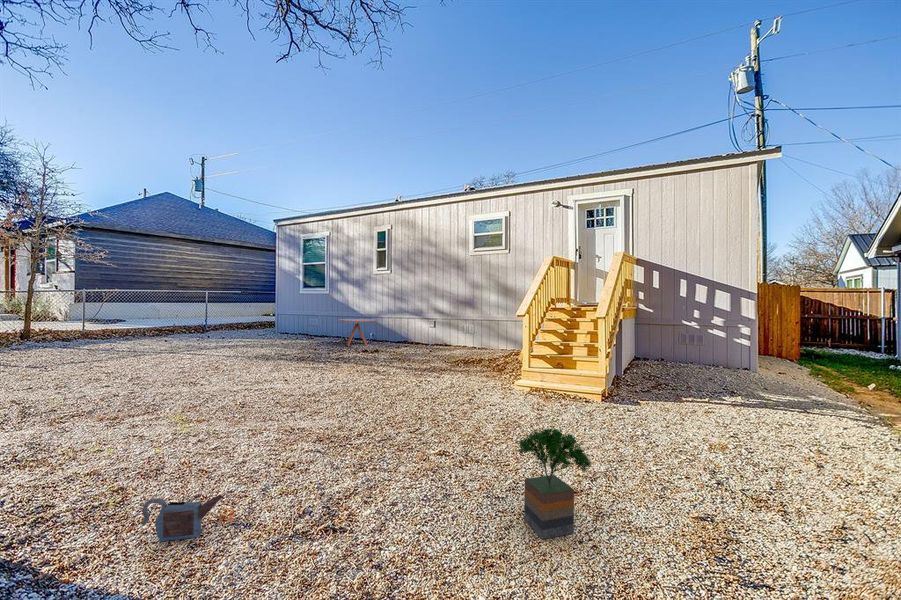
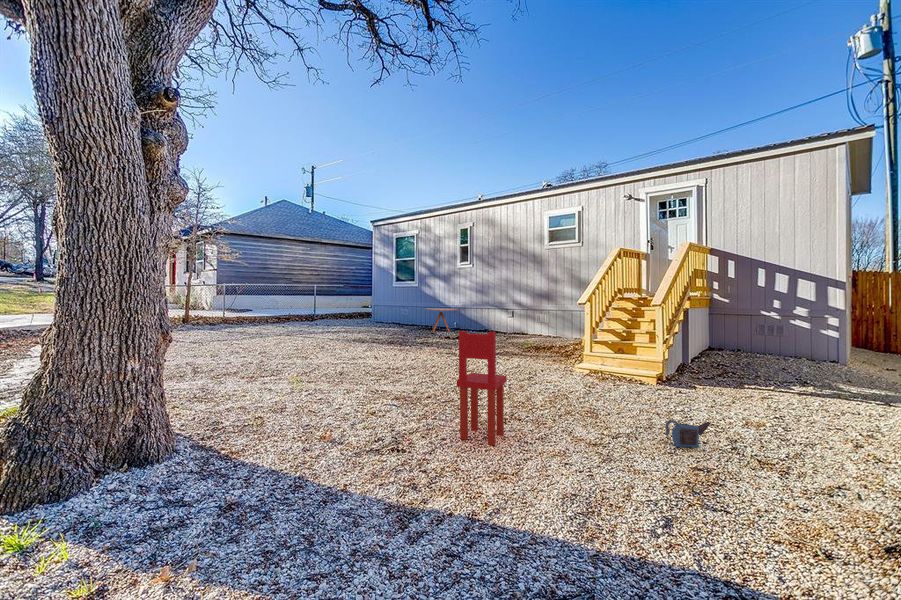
chair: none [381,355,447,510] -> present [457,331,507,445]
potted tree: present [518,428,591,539] -> none [557,388,614,468]
watering can: present [141,495,223,541] -> present [665,420,711,447]

